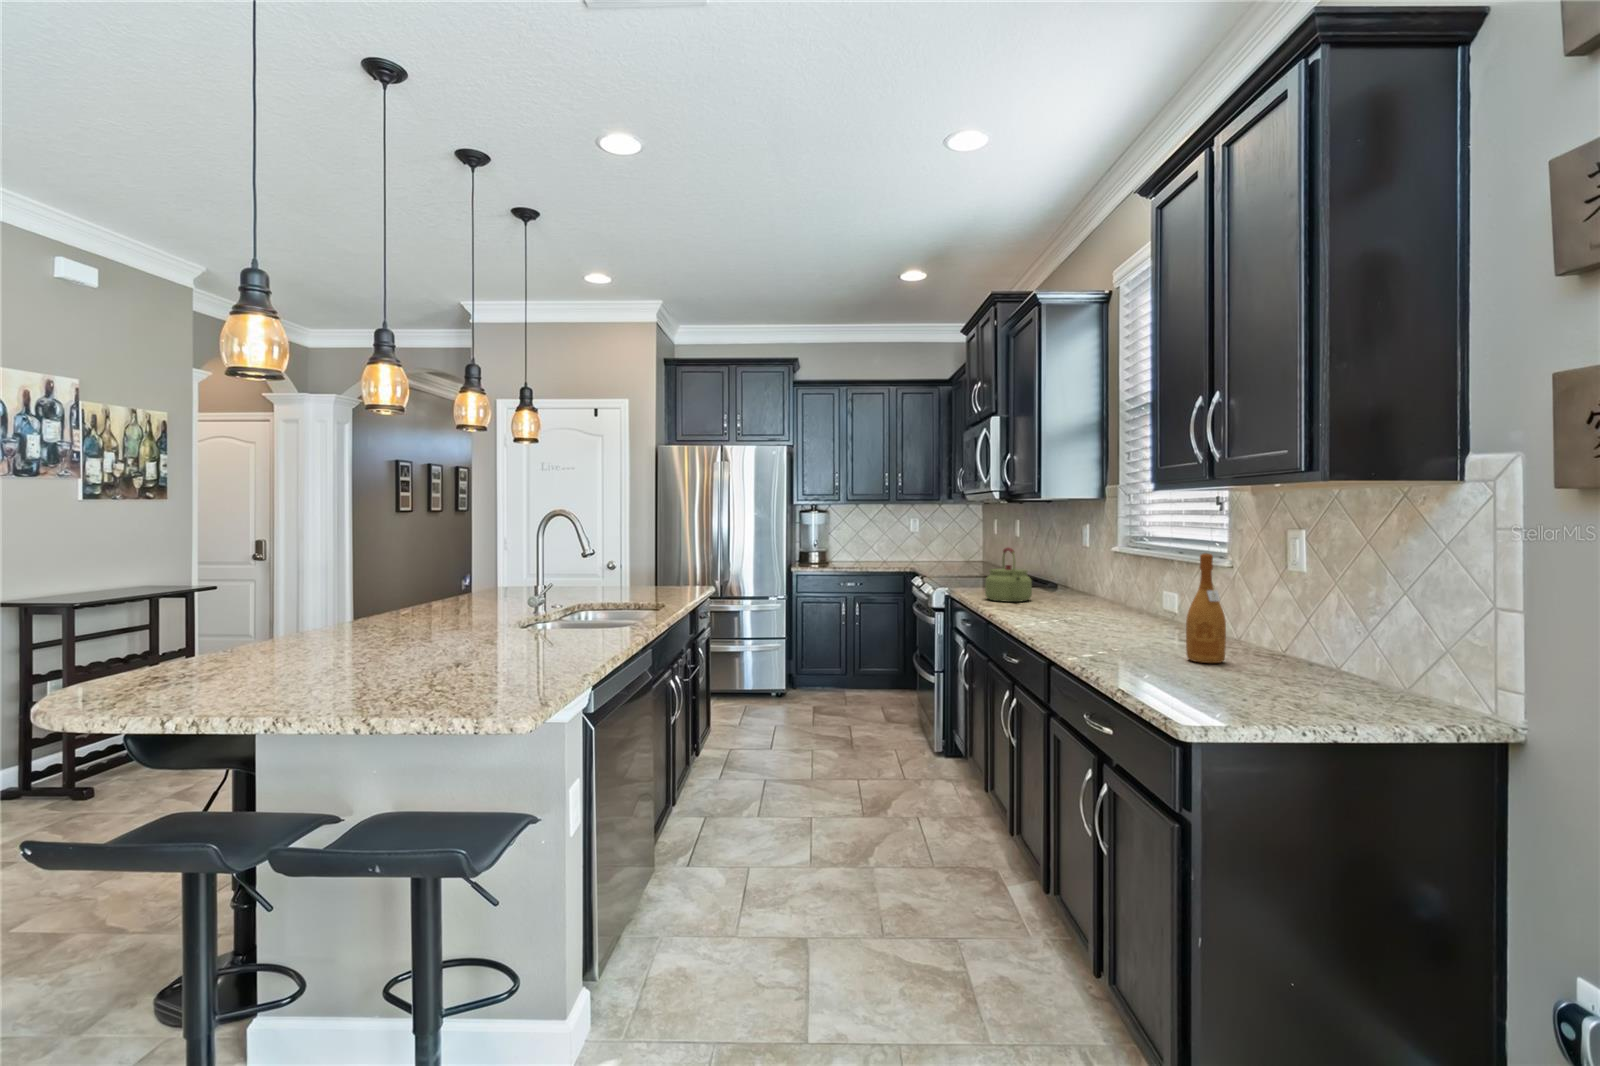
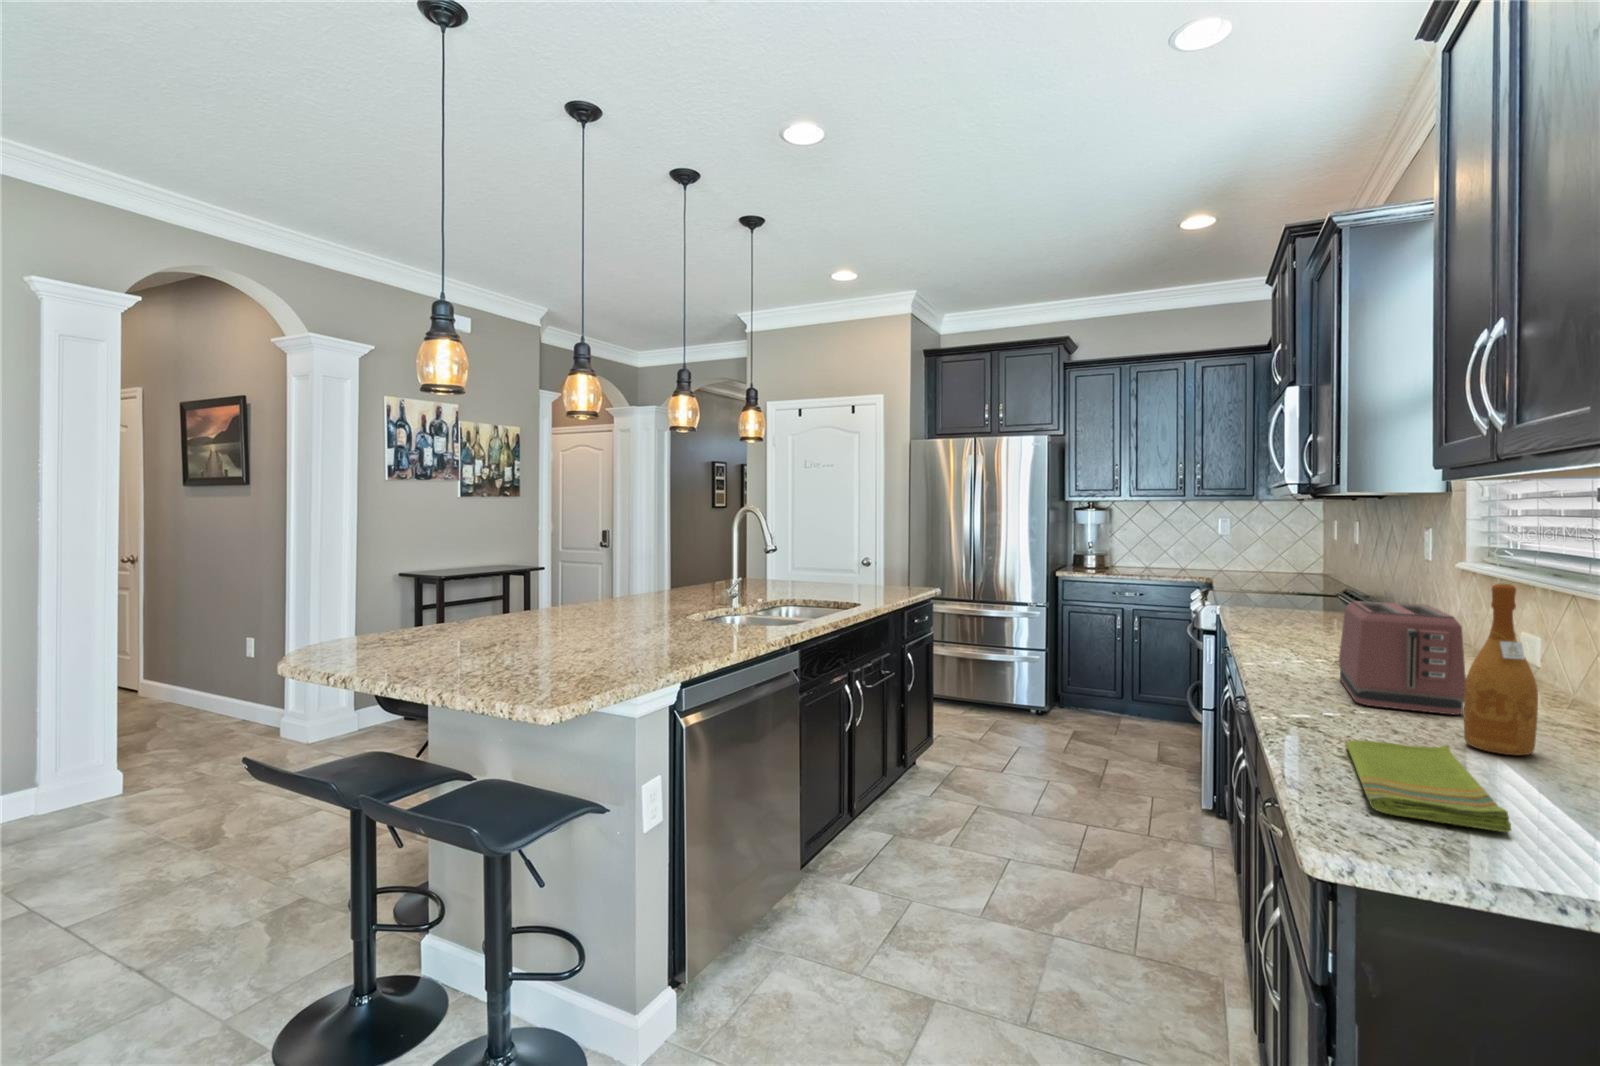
kettle: present [985,548,1032,602] -> none [1255,559,1325,631]
toaster: none [1079,573,1170,645] -> present [1339,601,1466,714]
dish towel: none [1134,659,1261,701] -> present [1346,740,1511,832]

